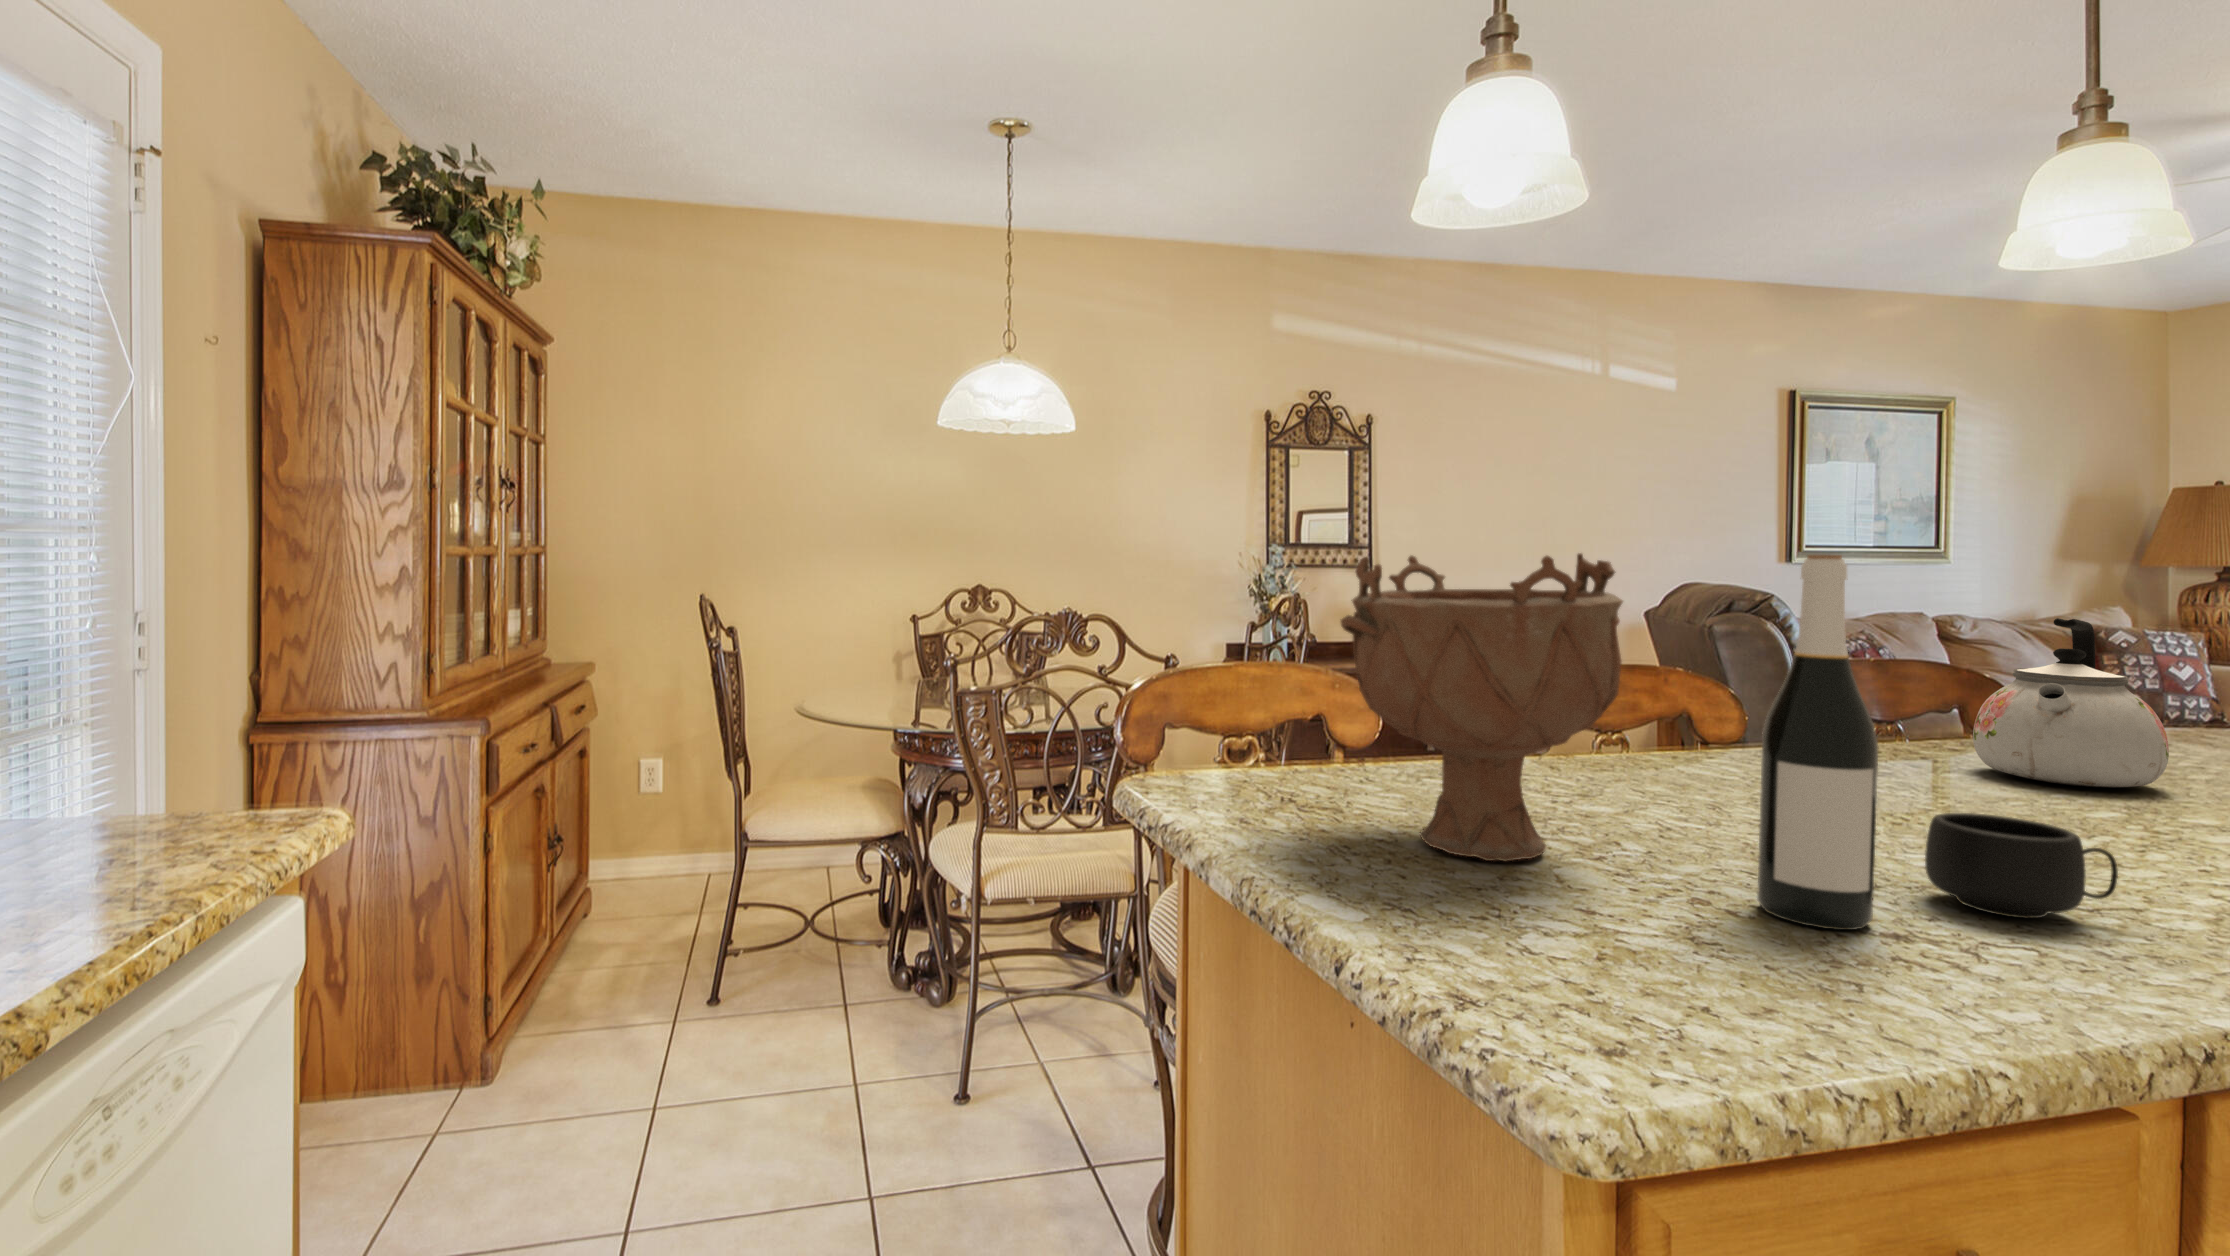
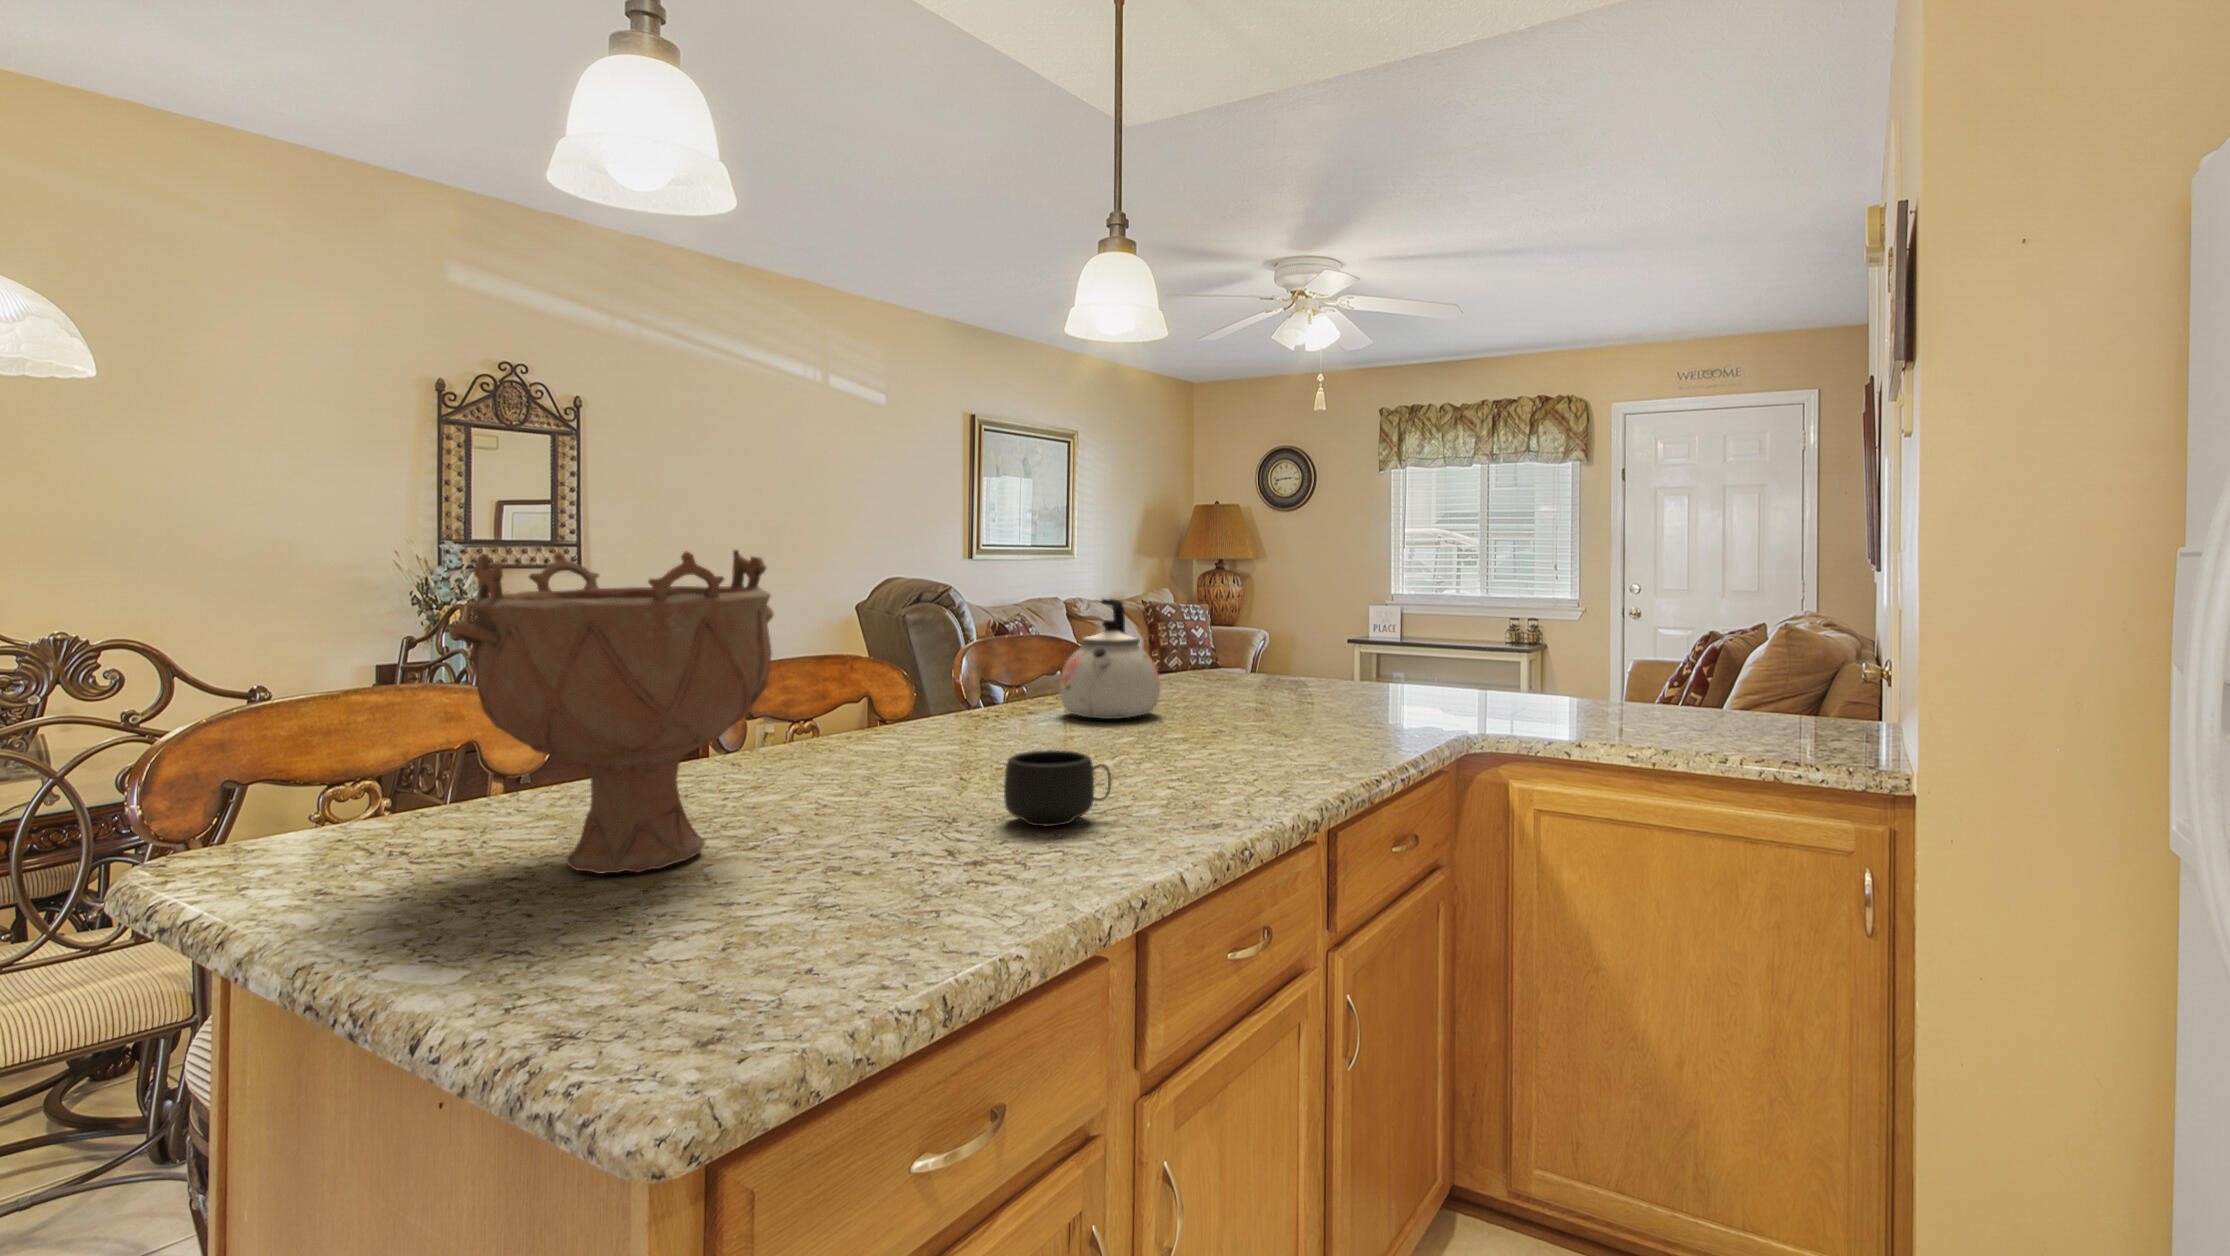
wine bottle: present [1757,555,1878,930] -> none [881,551,963,868]

